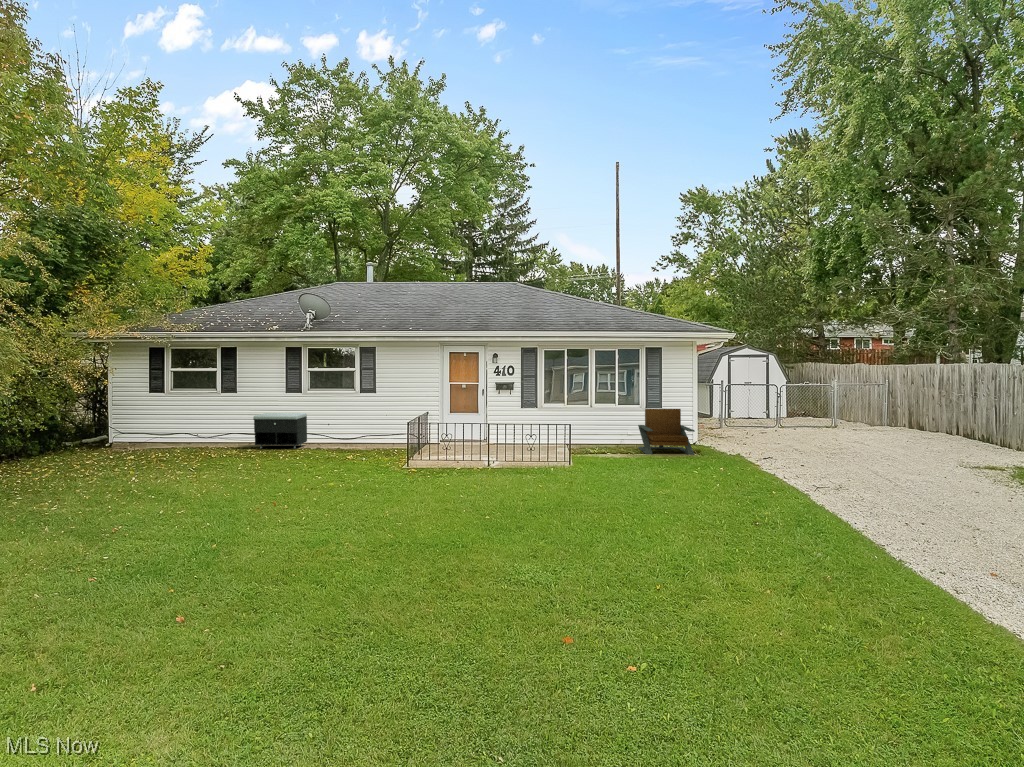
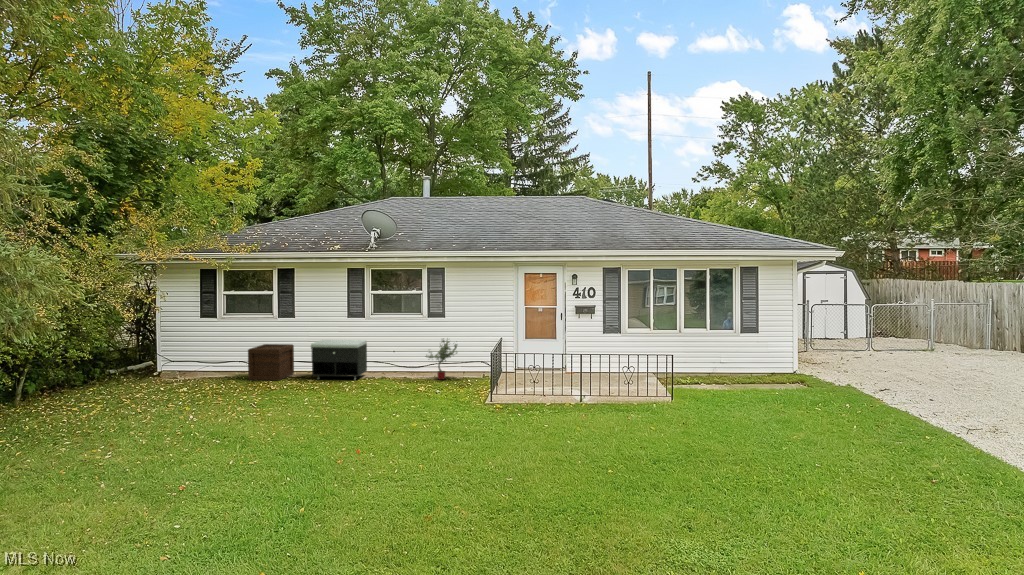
lounge chair: present [638,409,695,455] -> none [738,338,812,393]
potted tree: none [359,410,389,448] -> present [425,339,457,380]
wooden crate: none [195,417,239,449] -> present [248,344,294,380]

